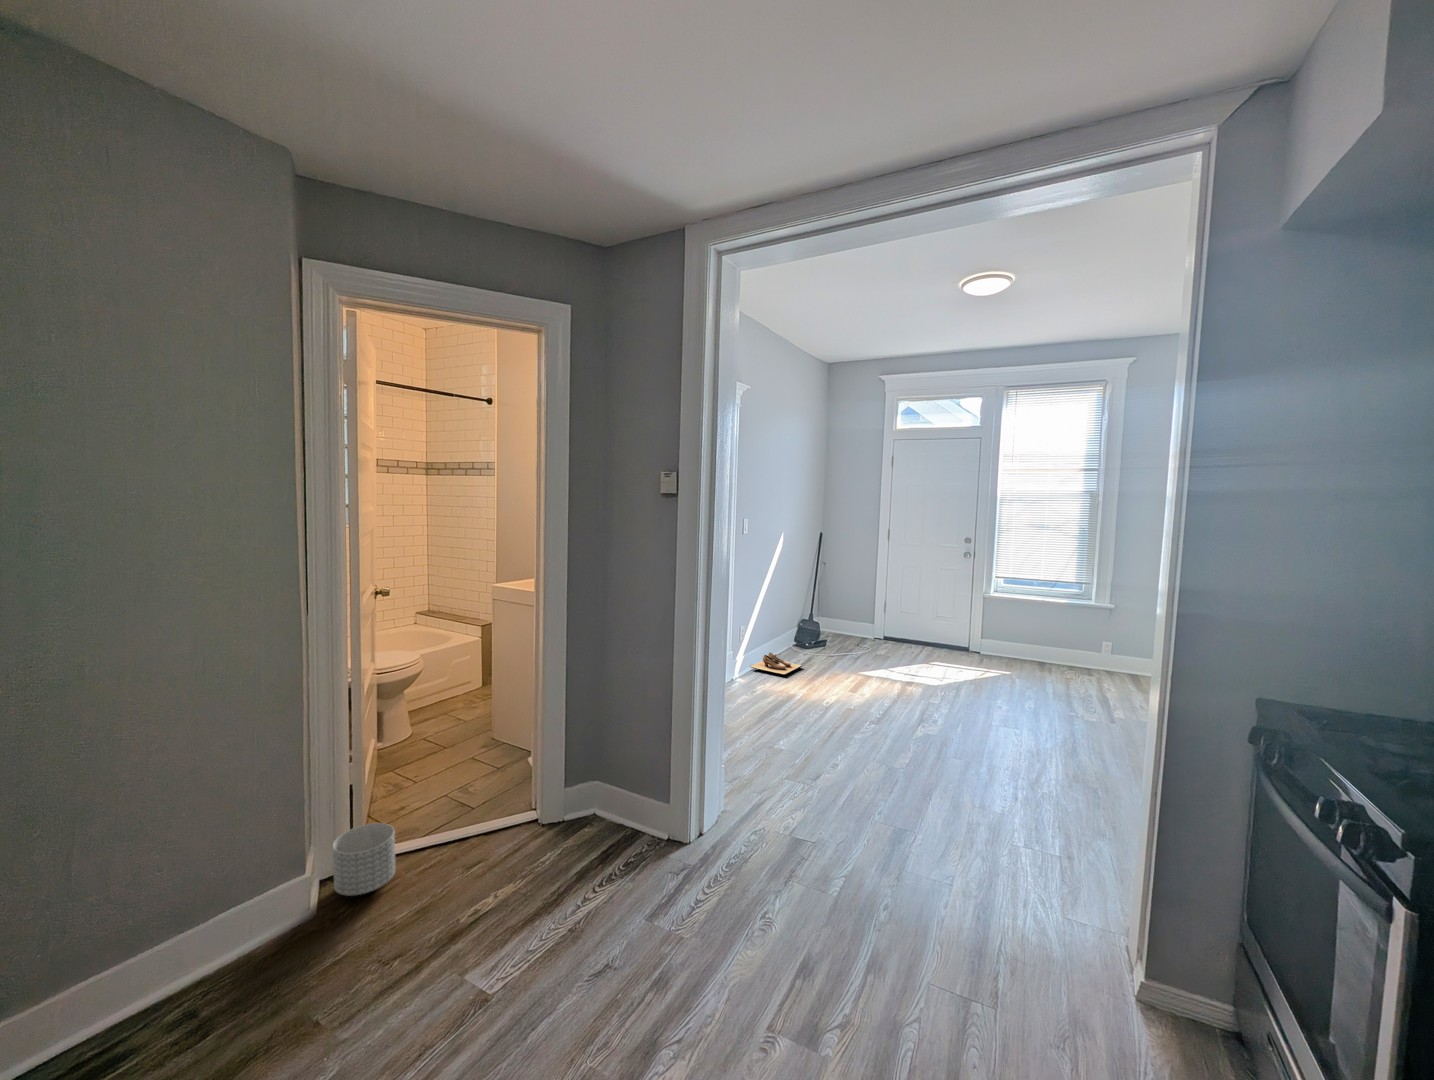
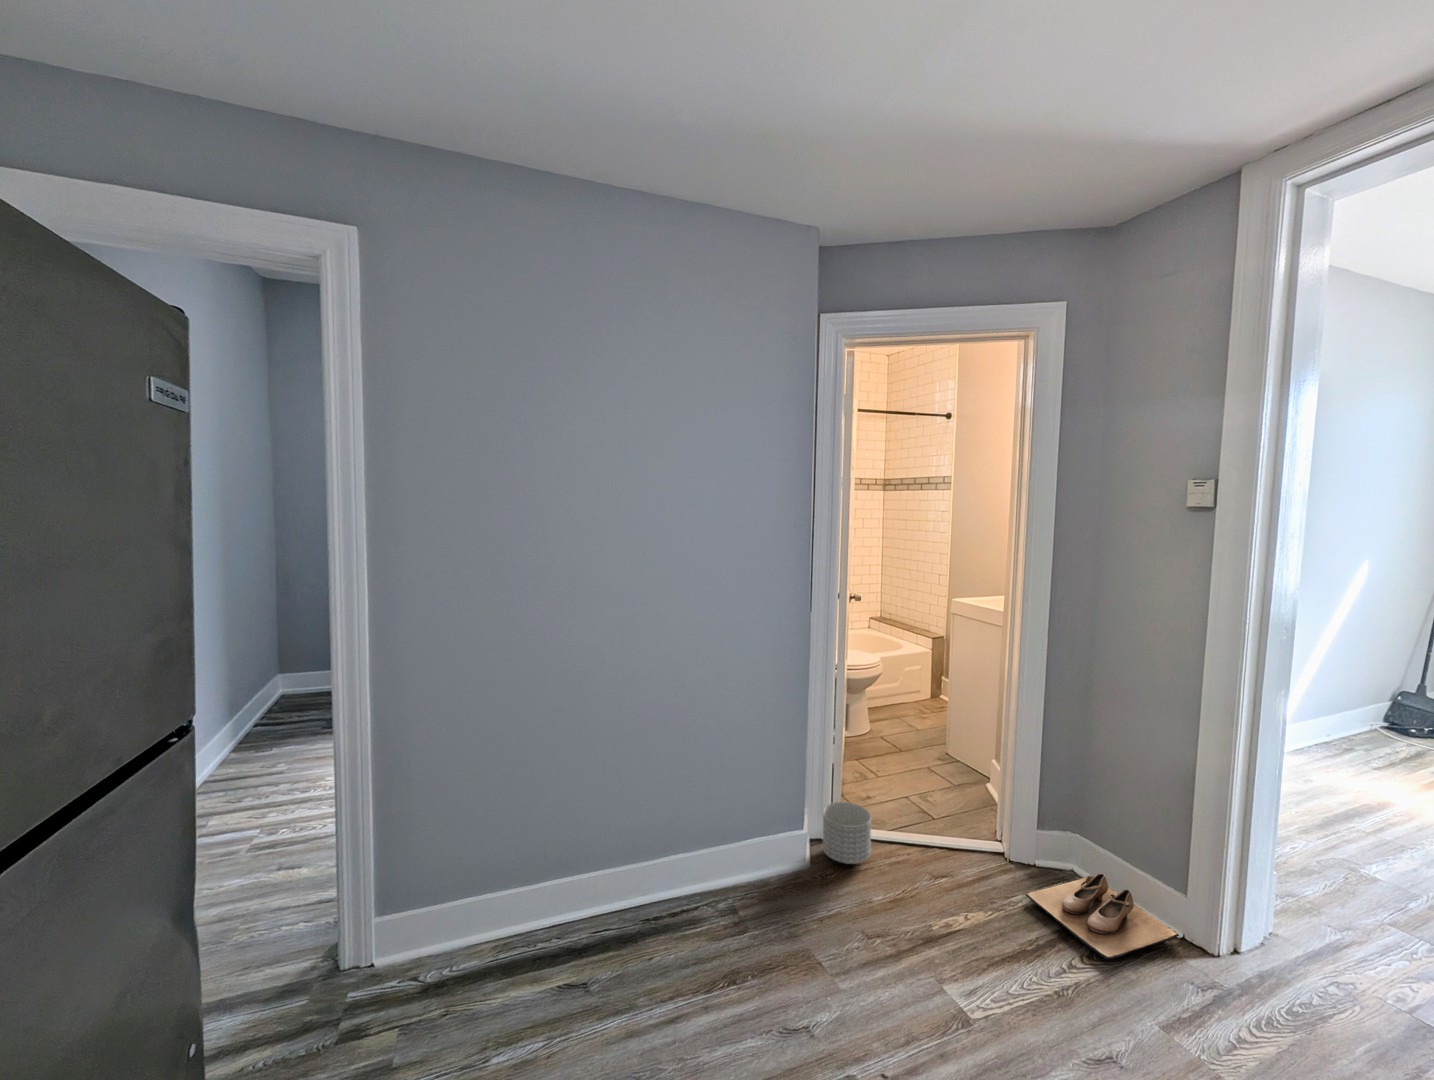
shoe: present [750,652,802,675] -> present [1025,873,1179,959]

